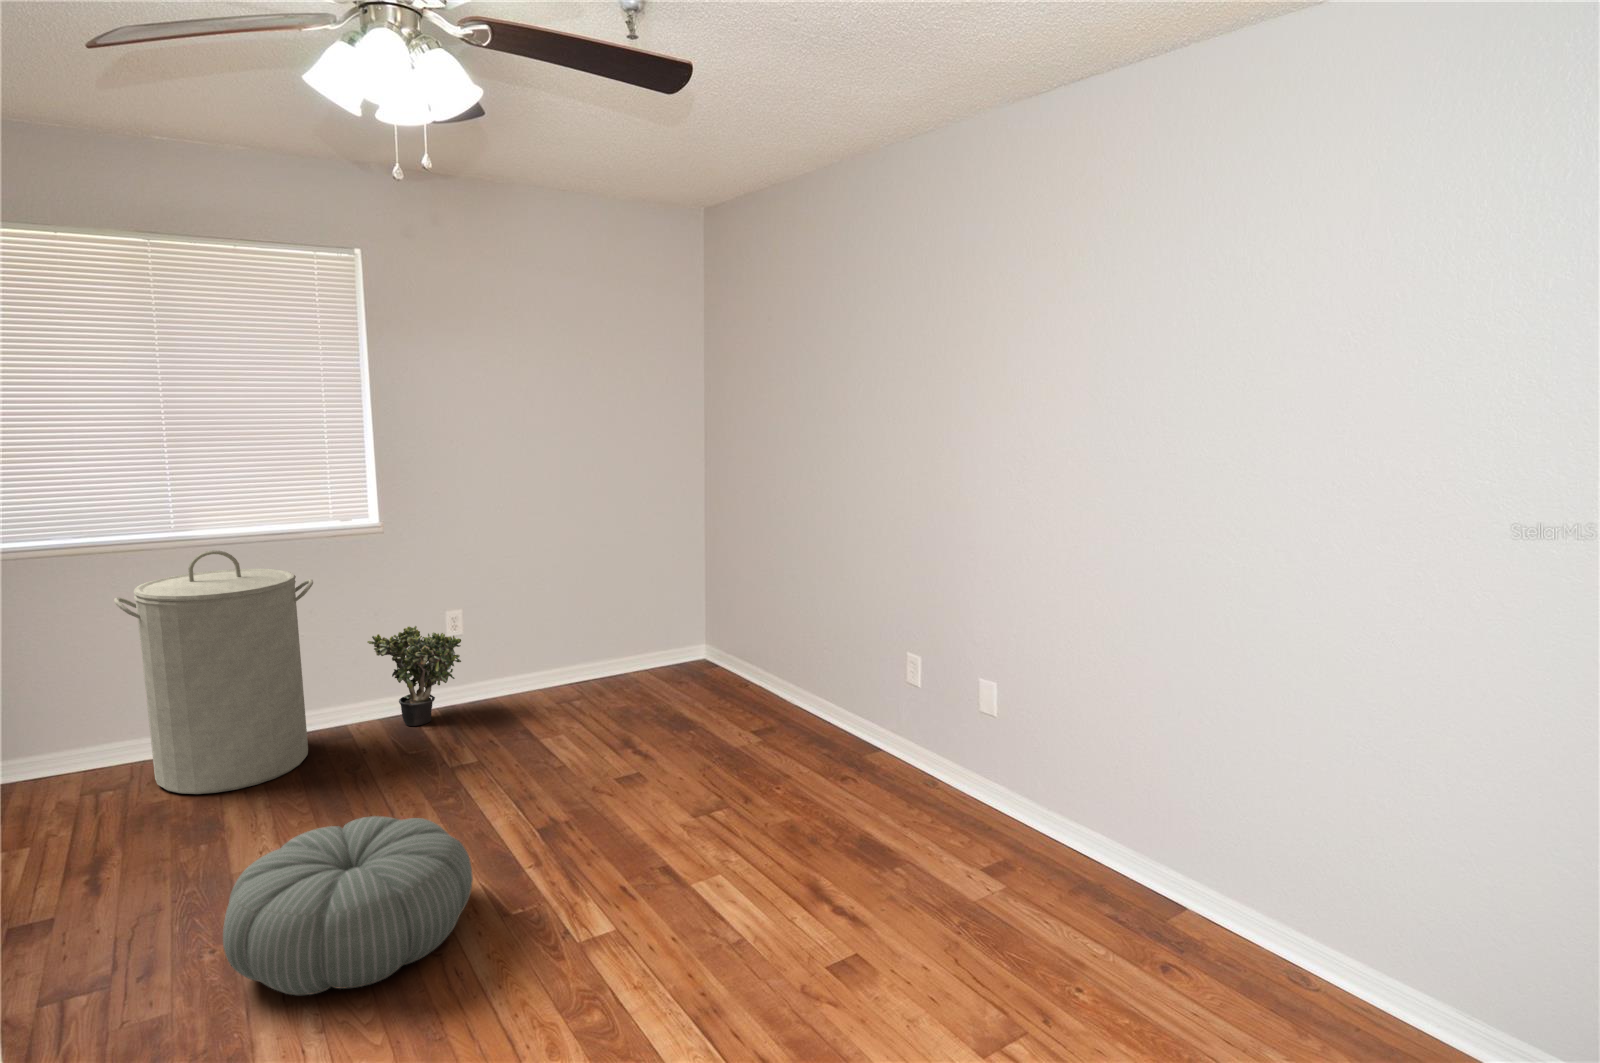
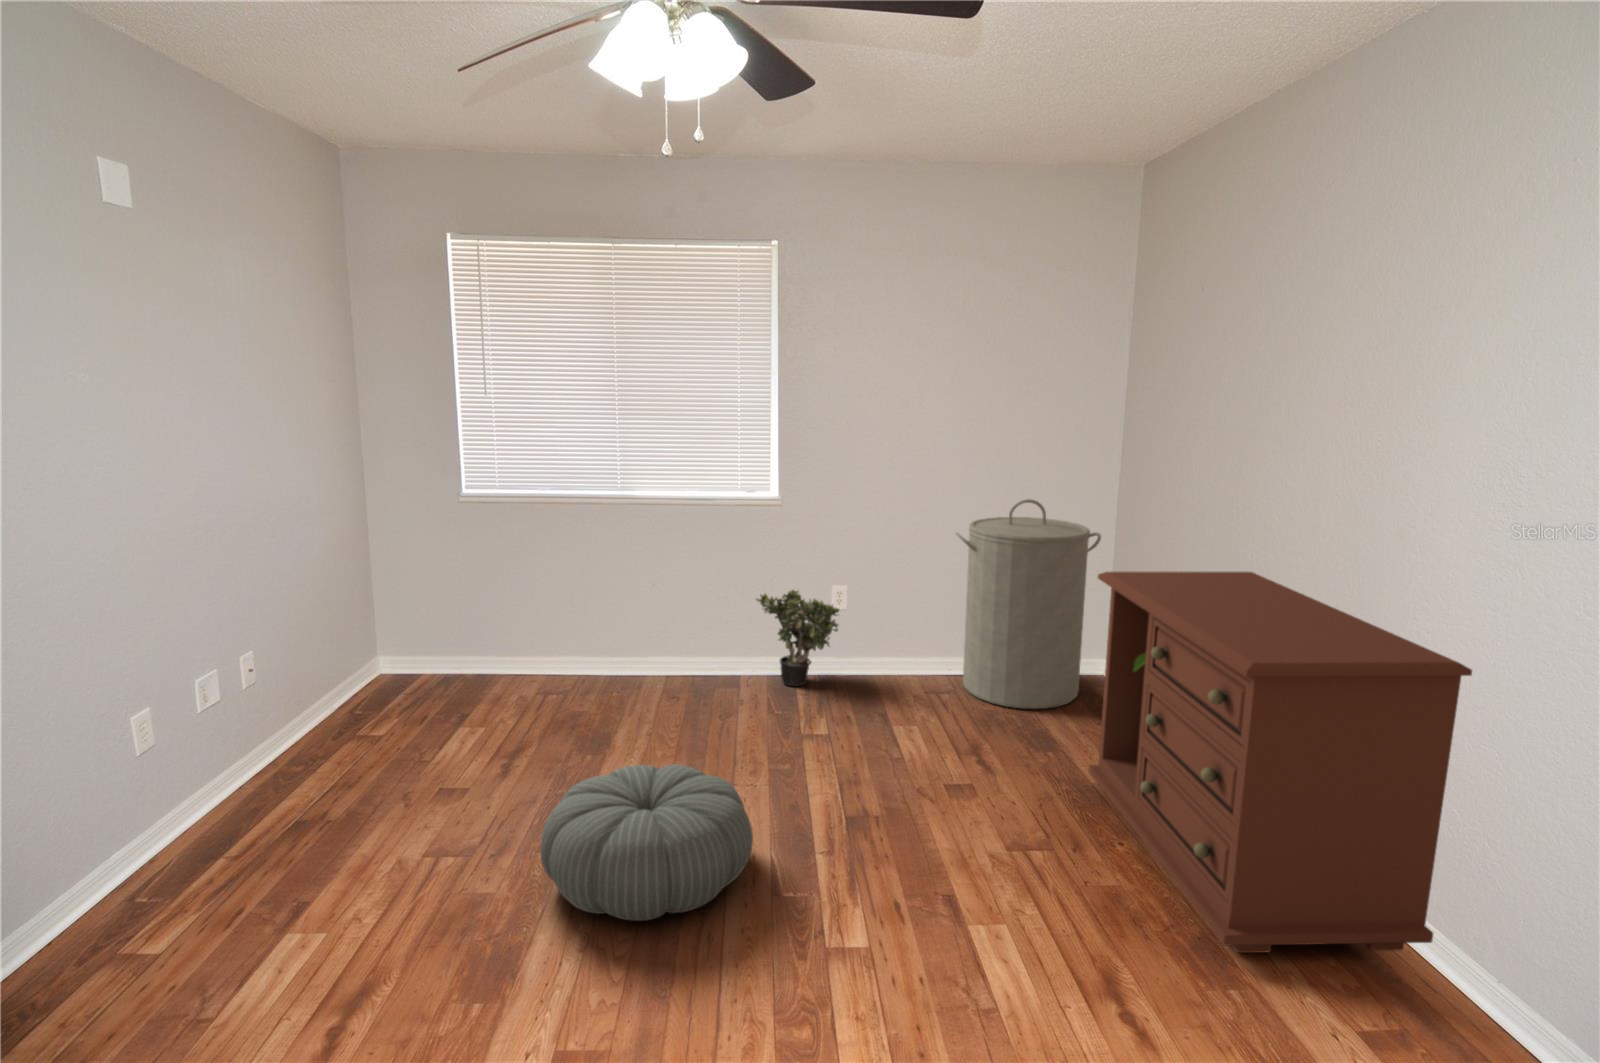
laundry hamper: present [114,550,313,794] -> present [956,499,1101,709]
dresser: none [726,556,1006,842] -> present [1088,572,1472,953]

